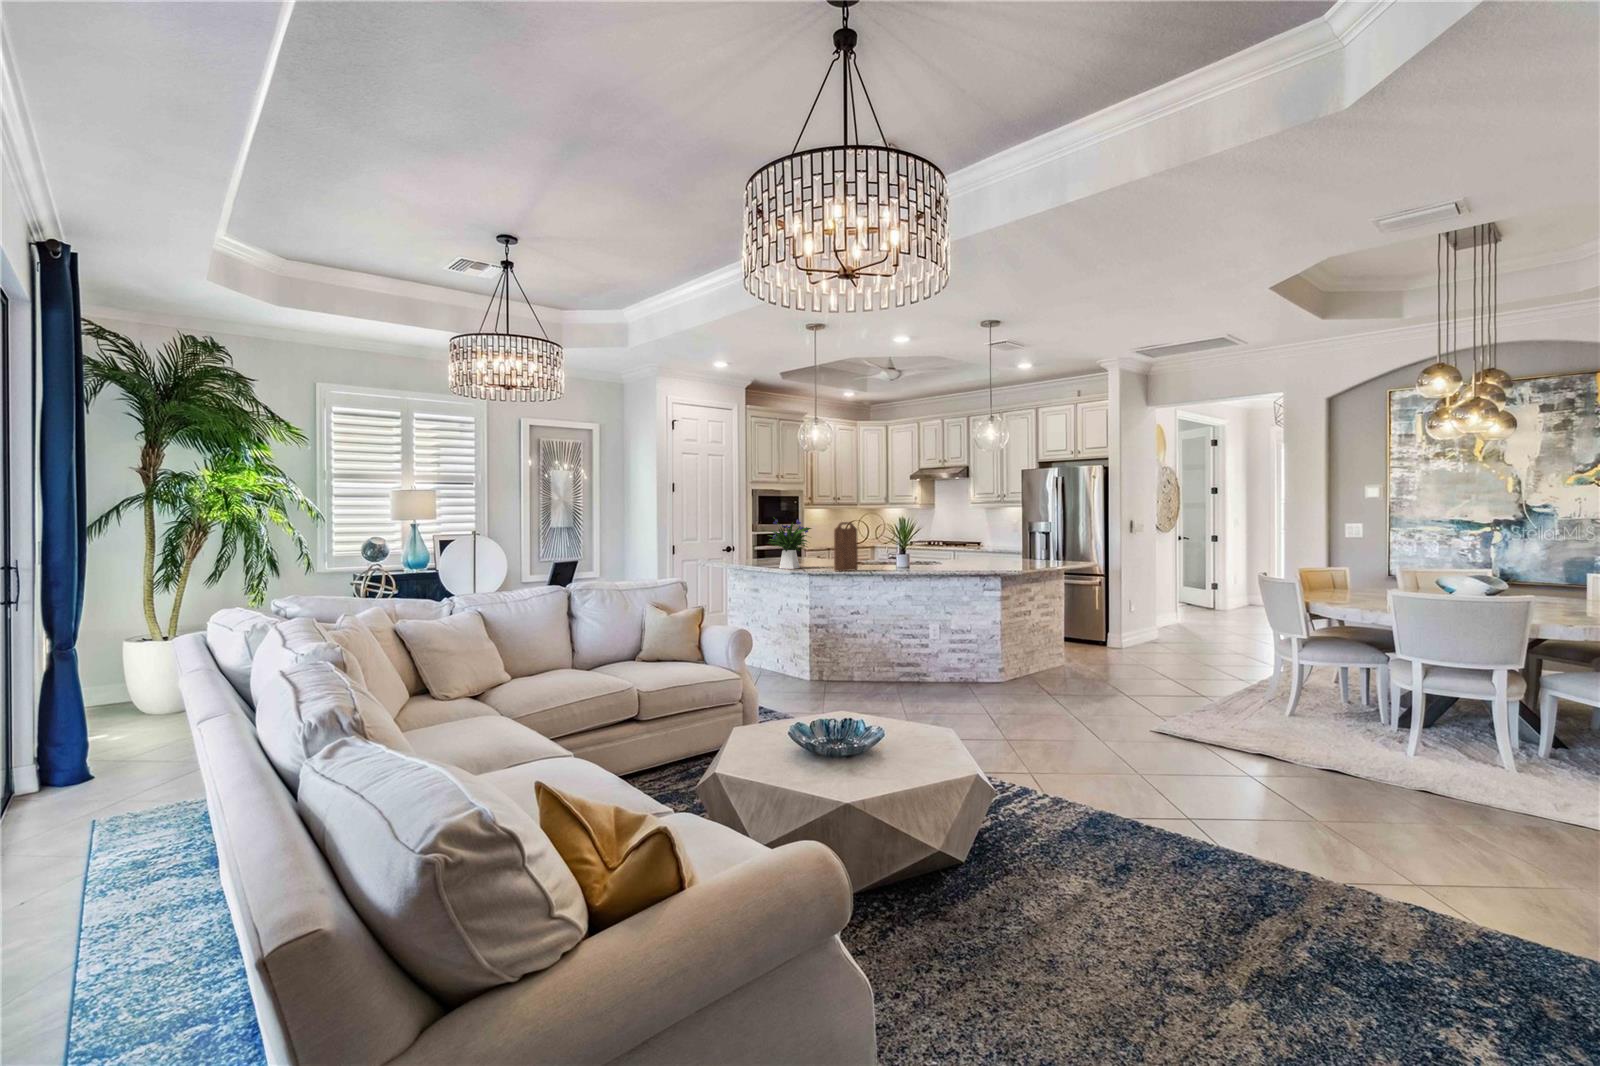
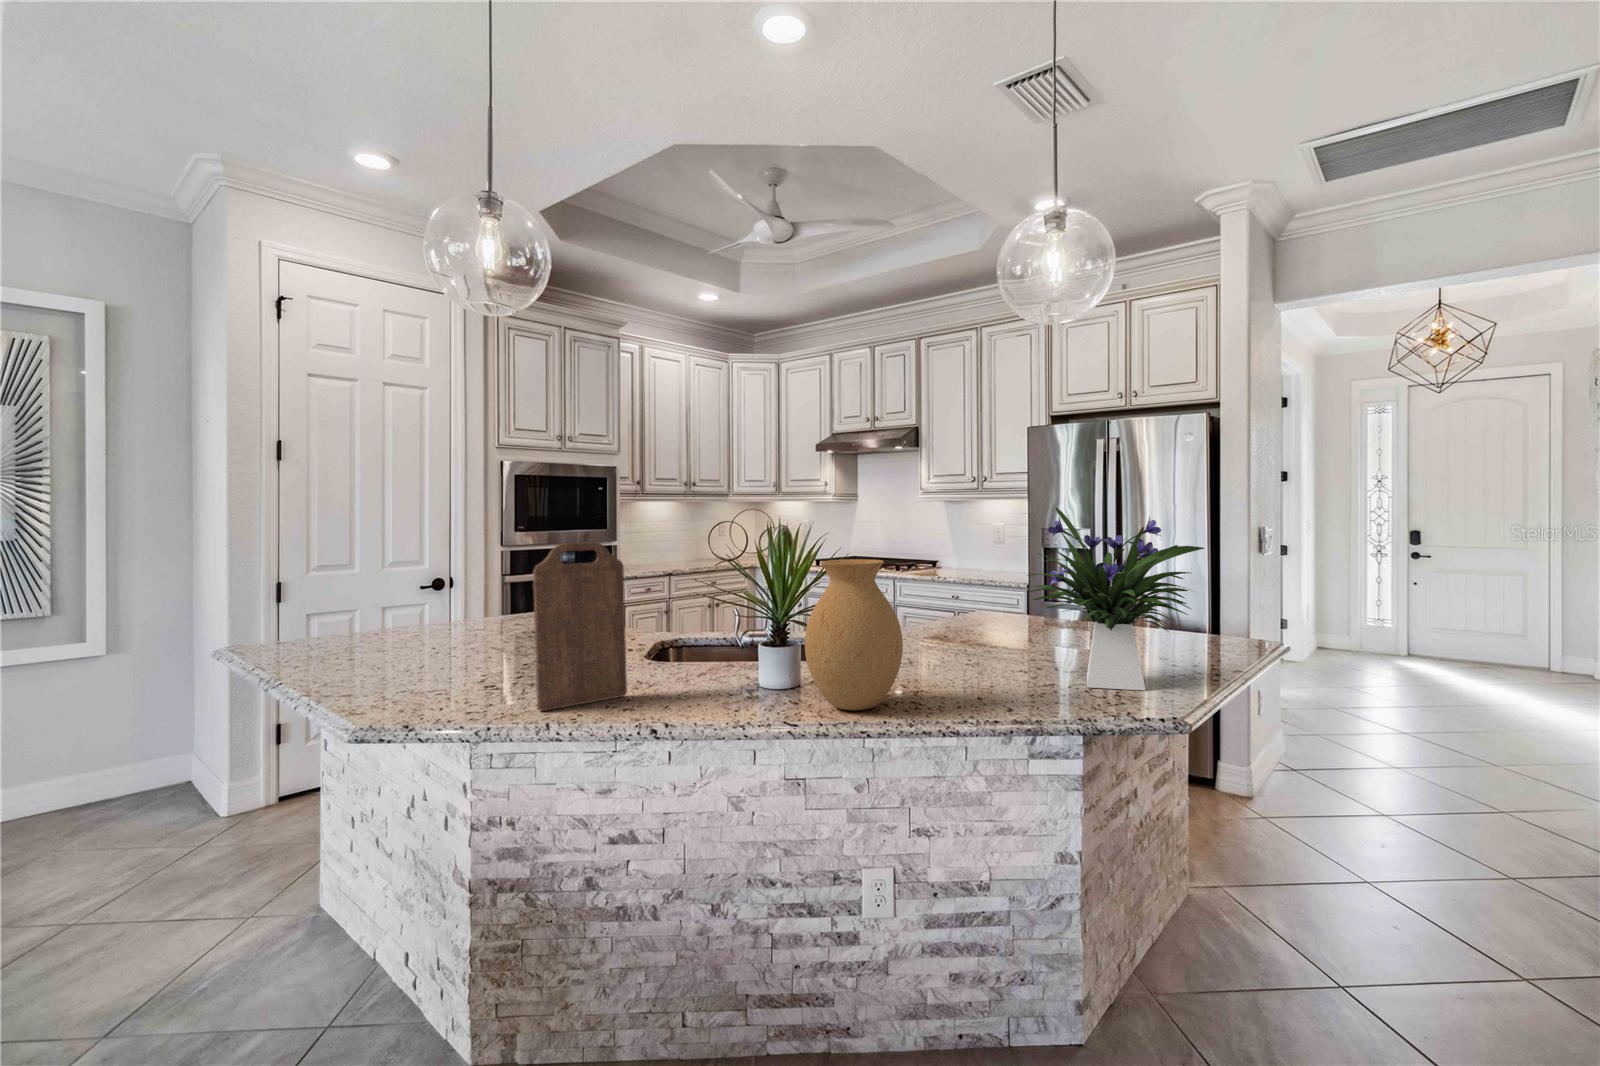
flower arrangement: present [769,517,811,569] -> present [1027,508,1204,690]
vase: none [914,528,943,571] -> present [805,559,903,710]

